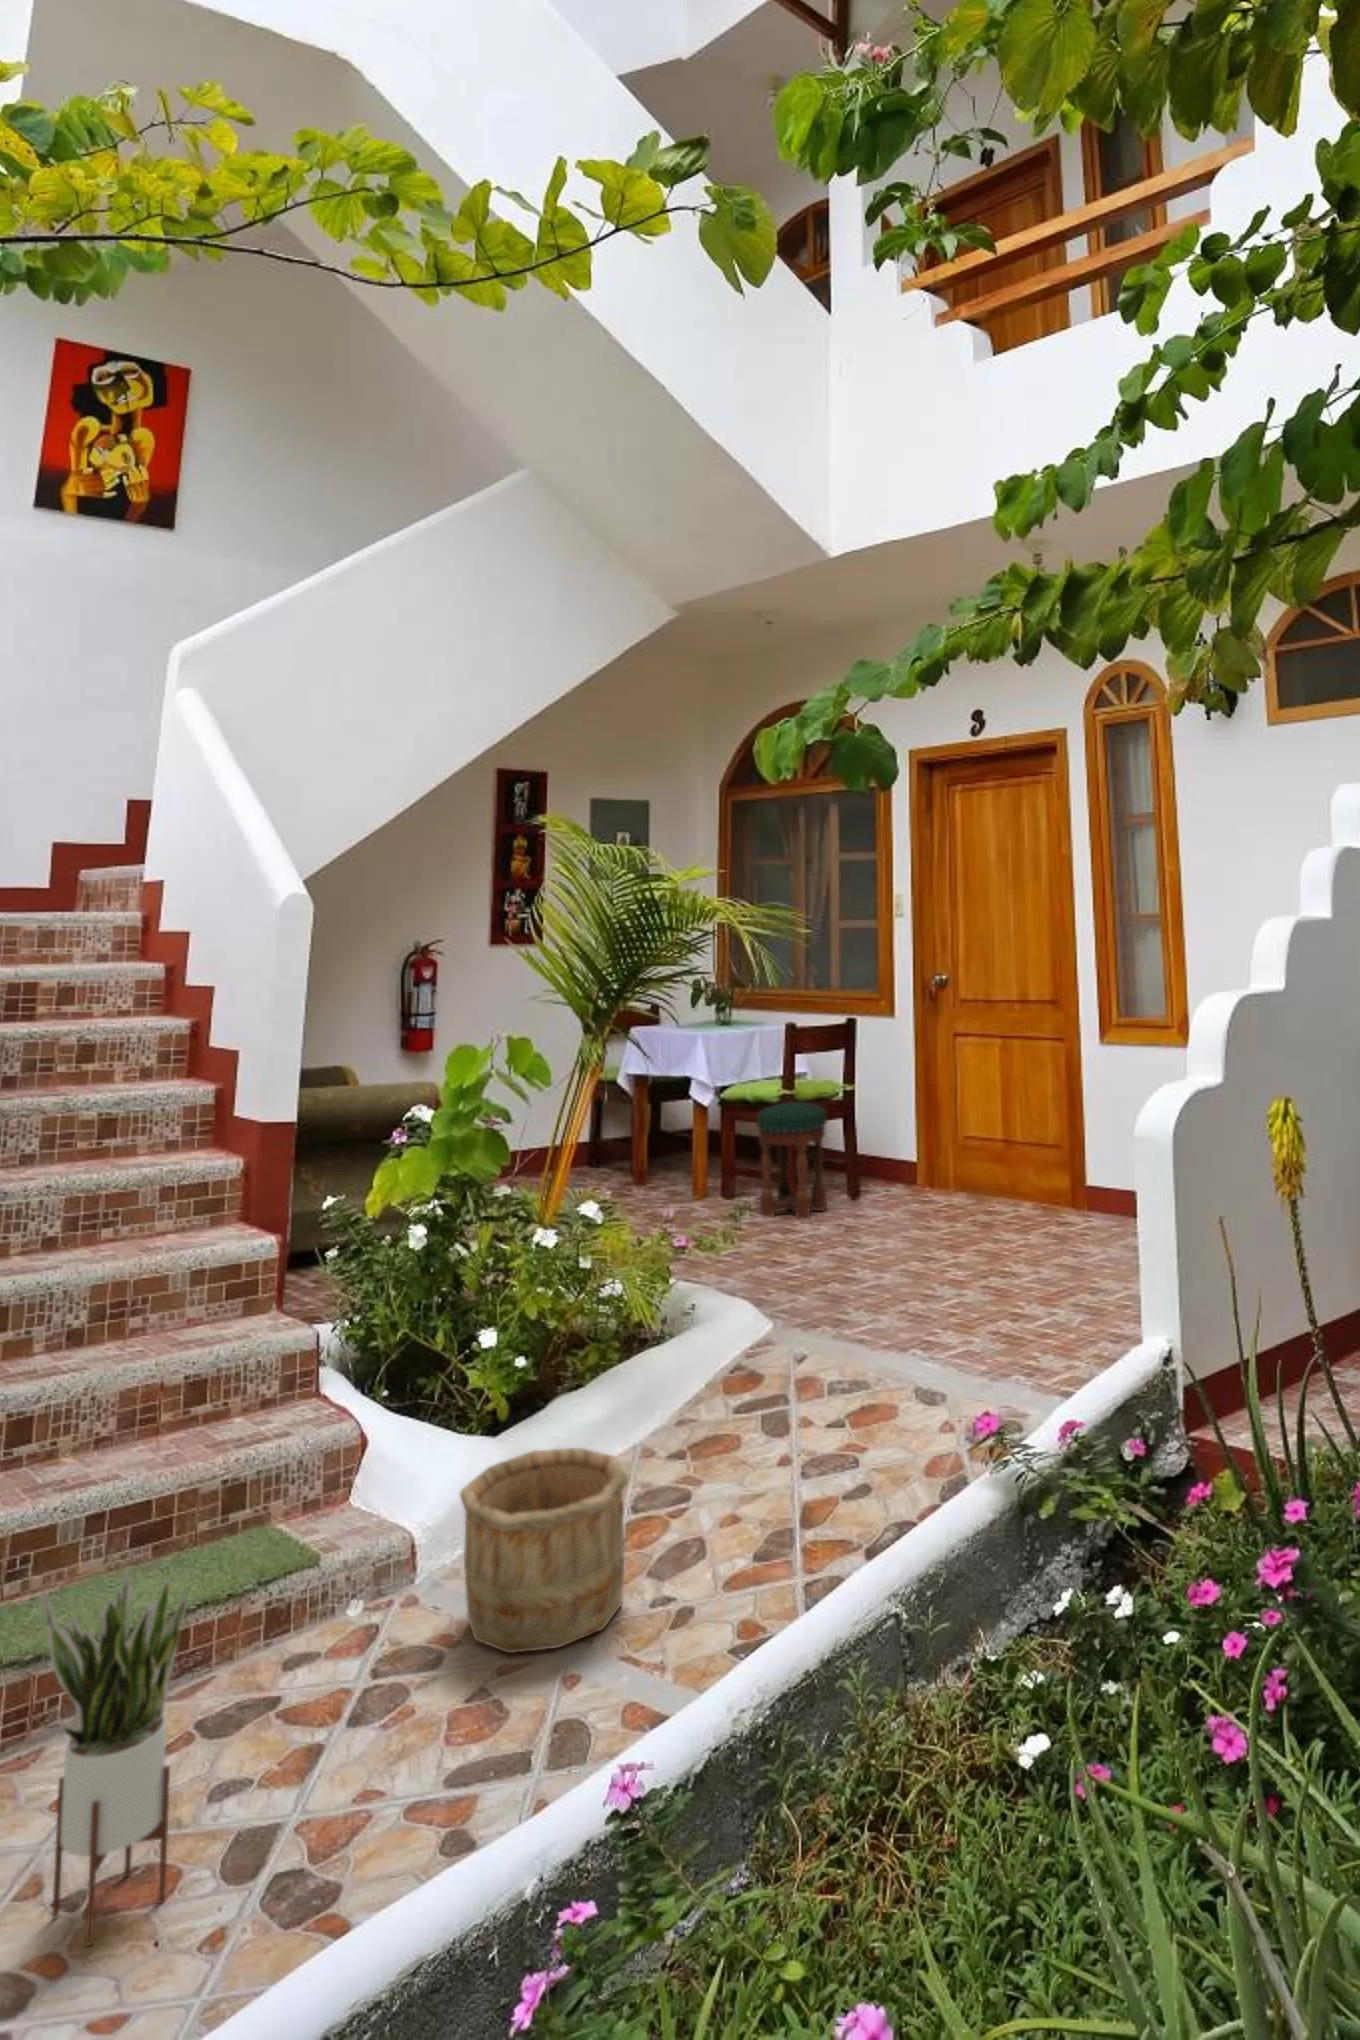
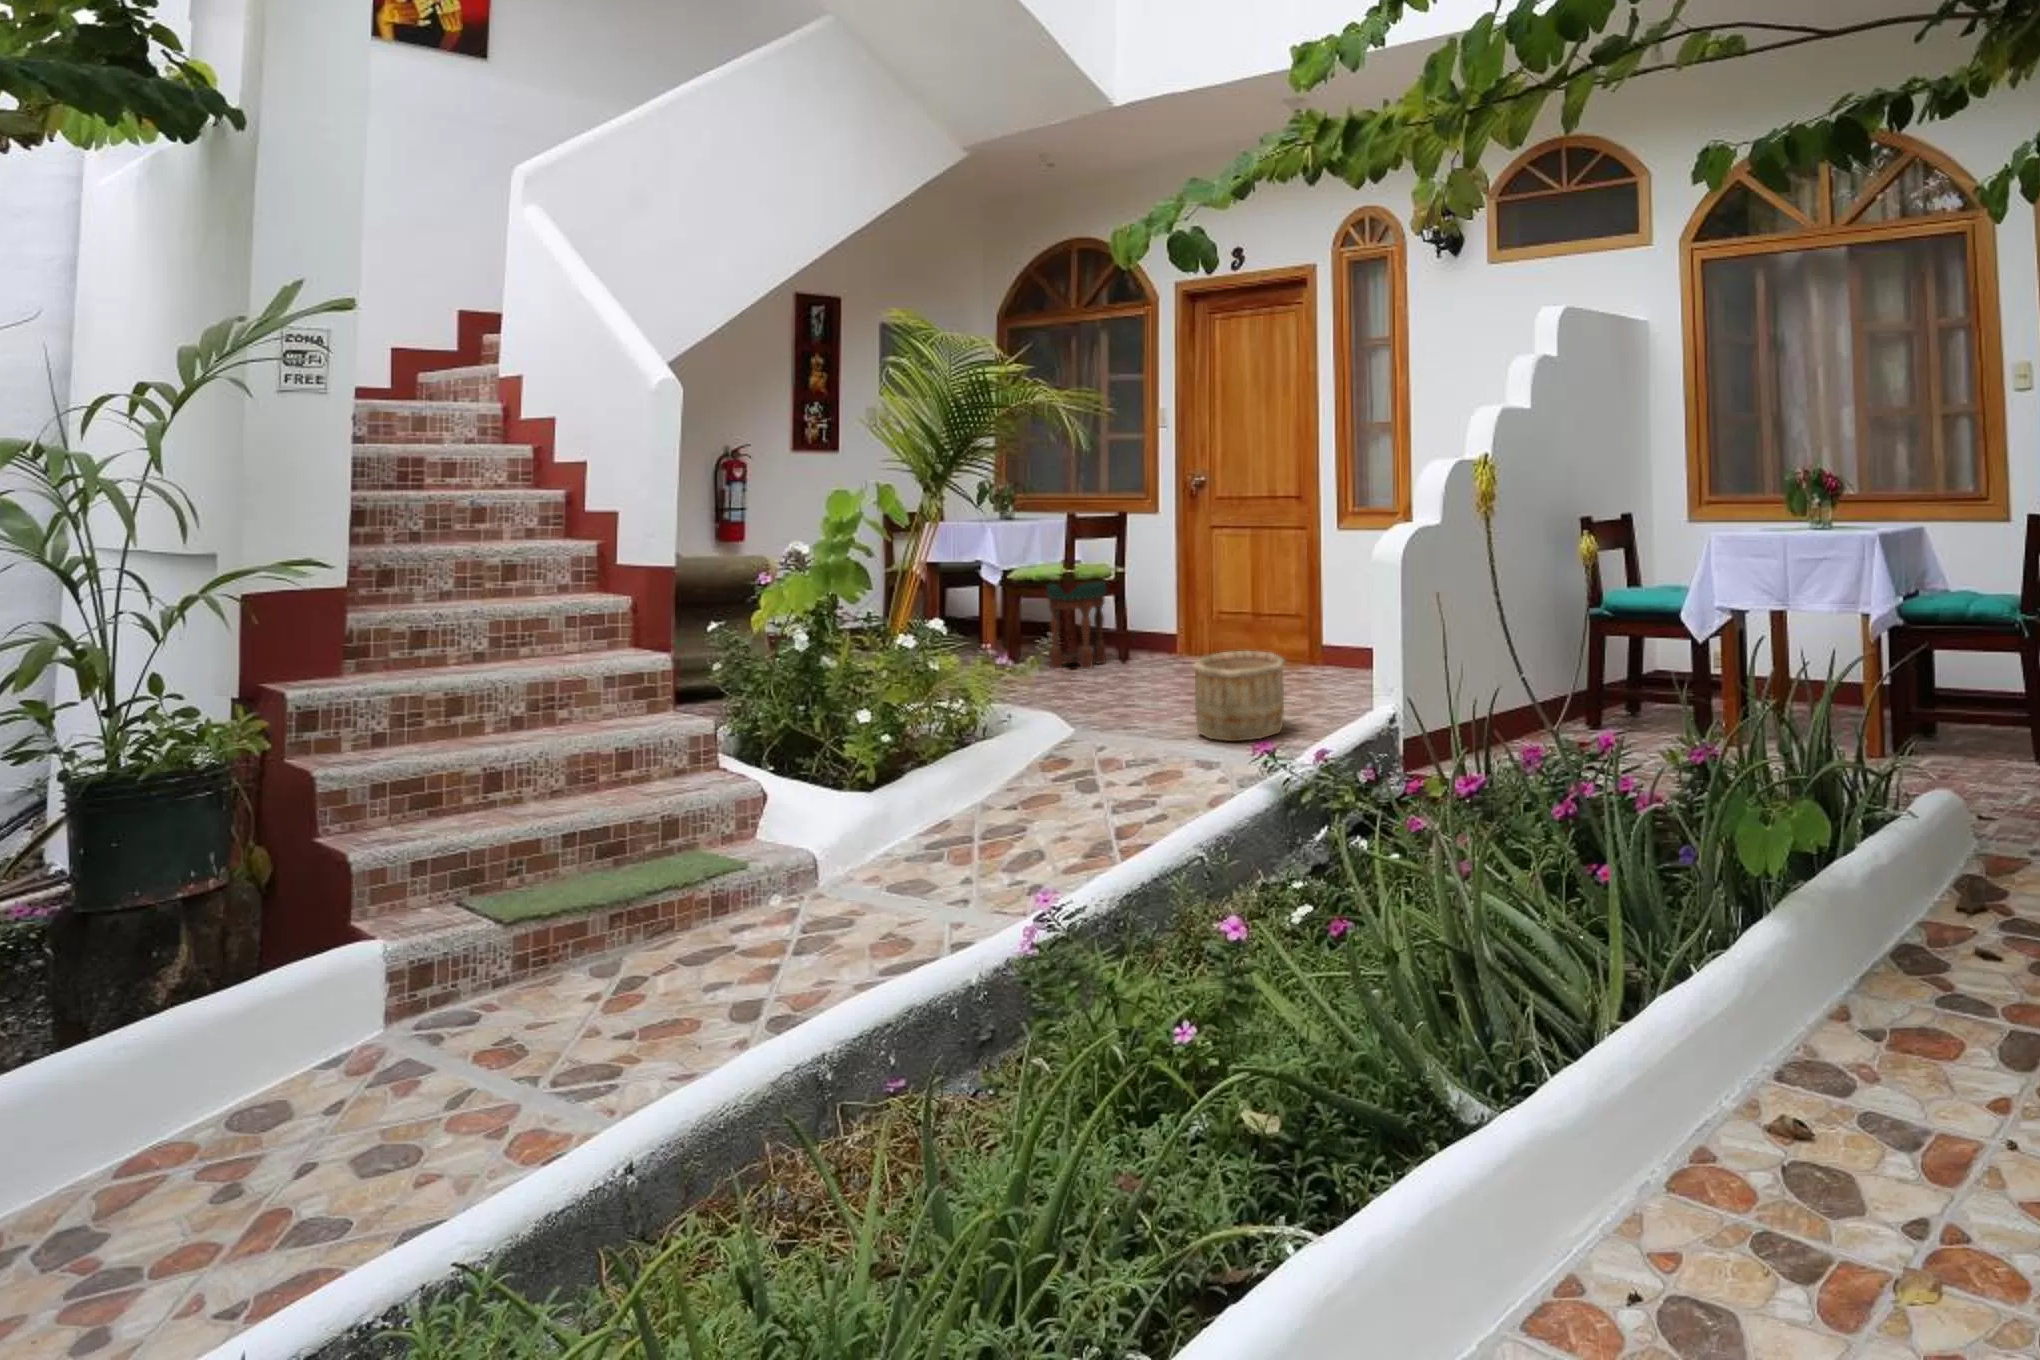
wooden bucket: present [460,1448,627,1653] -> present [1192,651,1285,741]
potted plant: present [41,1571,187,1945] -> none [578,829,684,1066]

